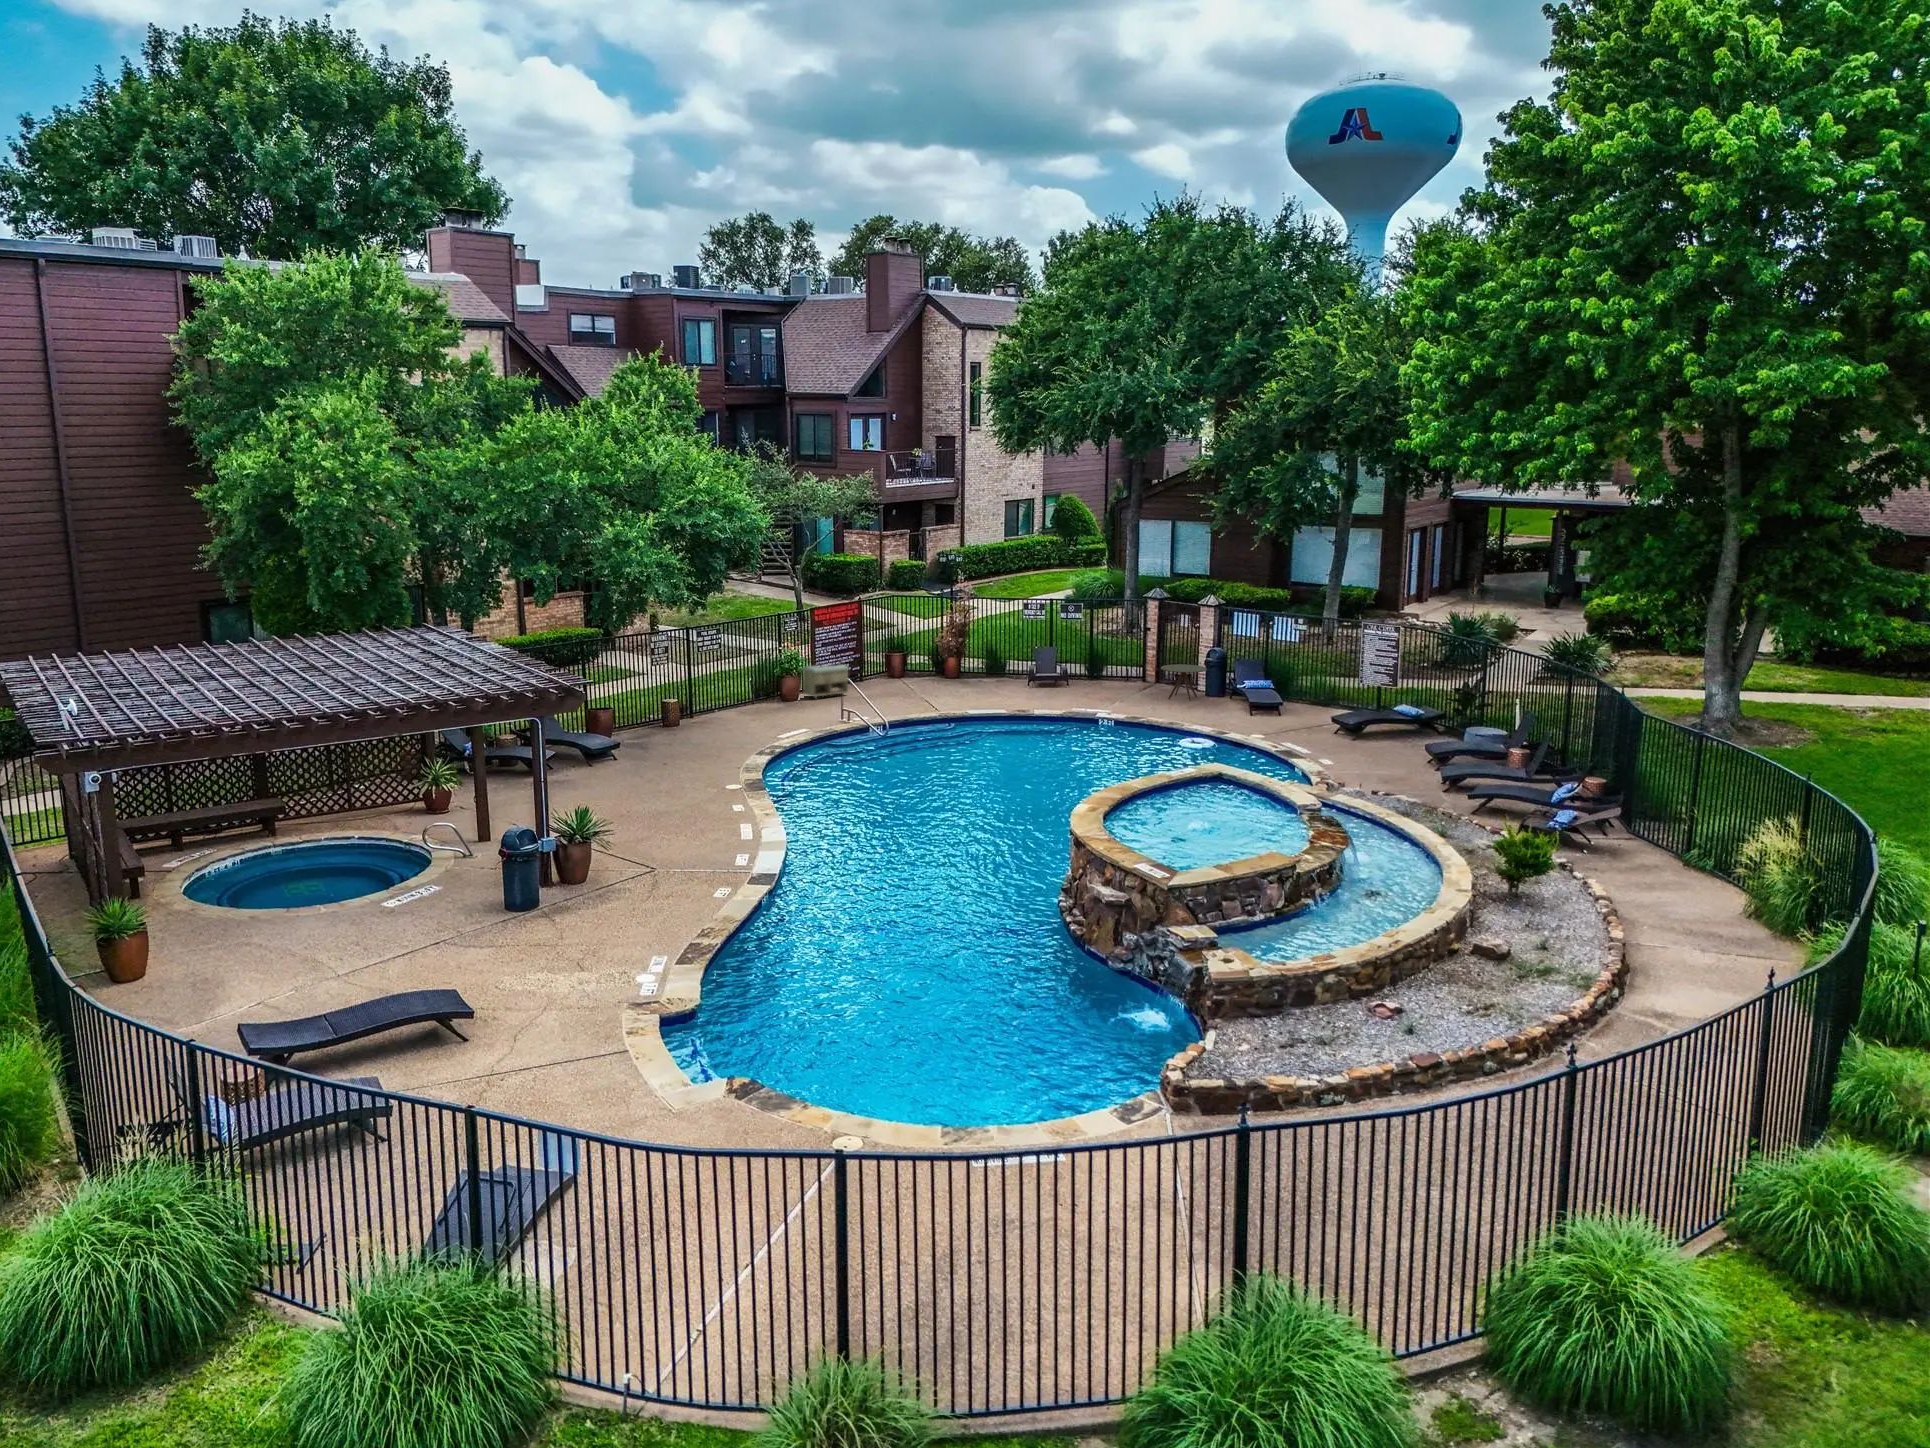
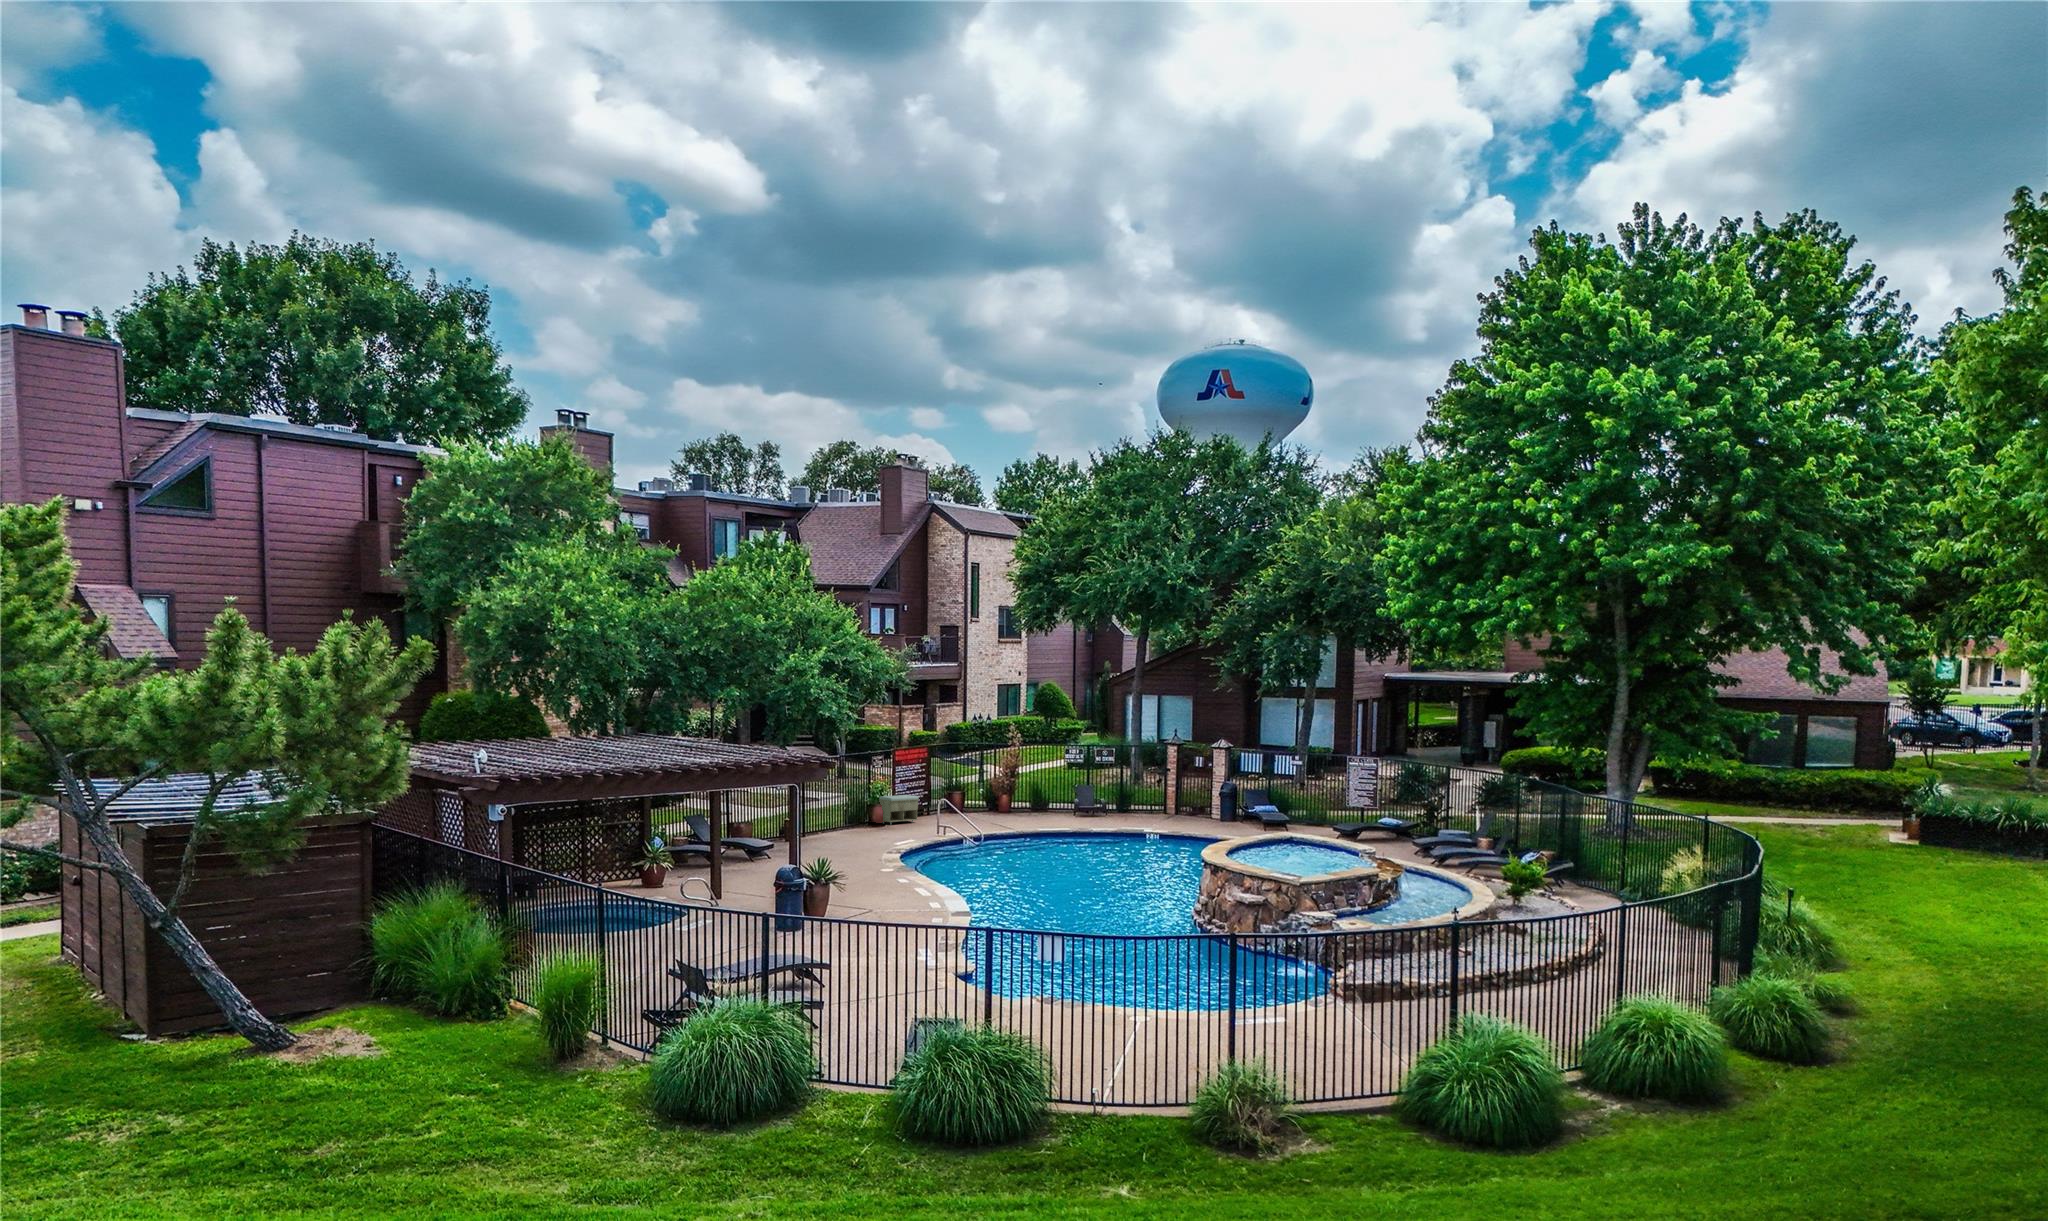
round table: present [1161,664,1207,701] -> none [1184,798,1222,827]

